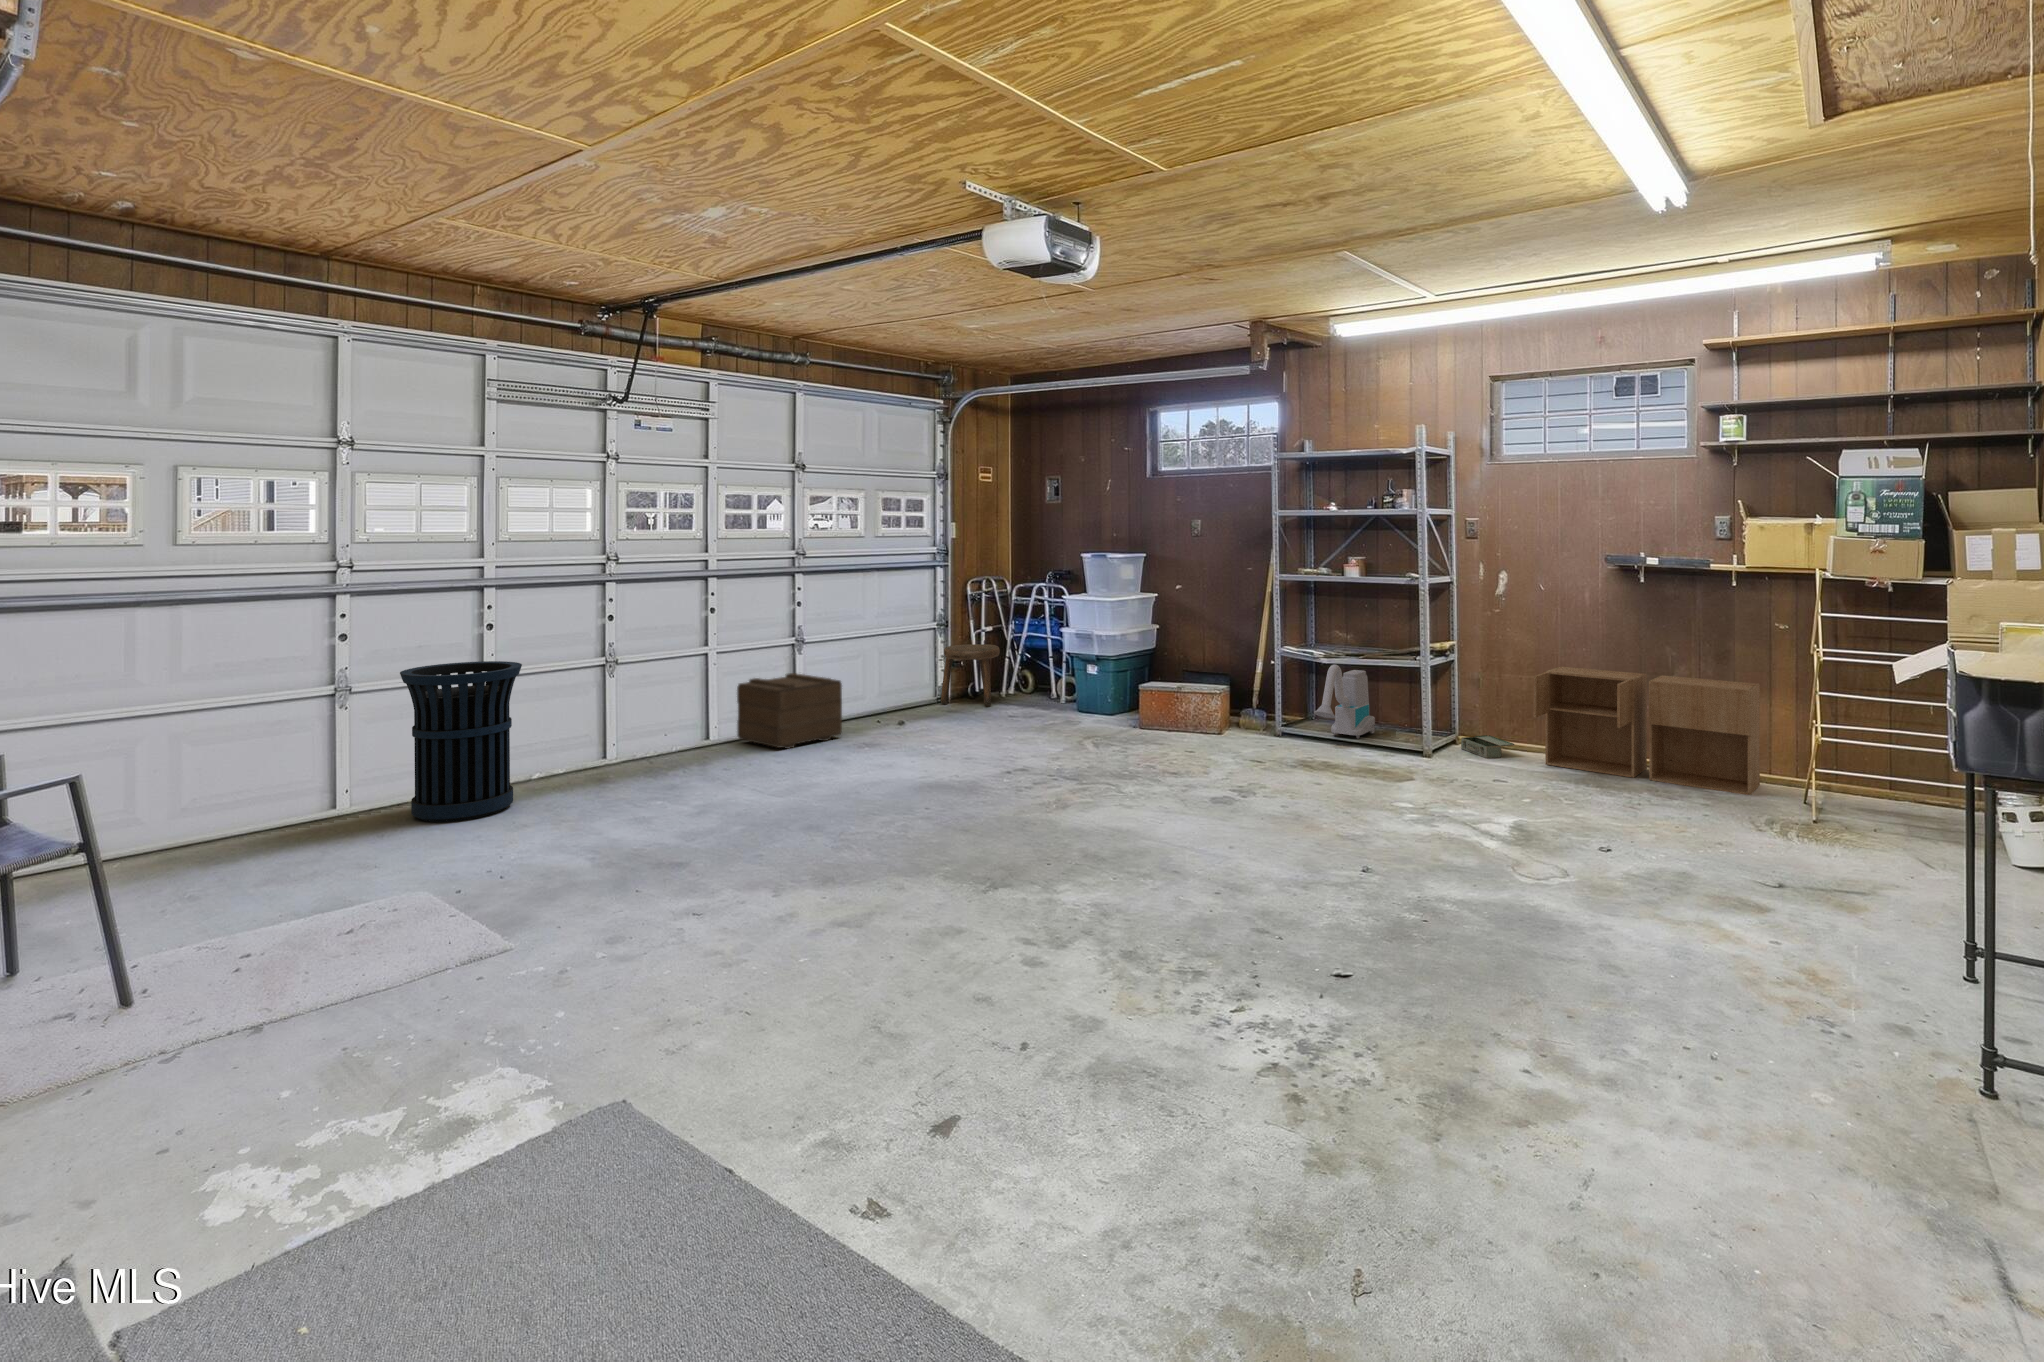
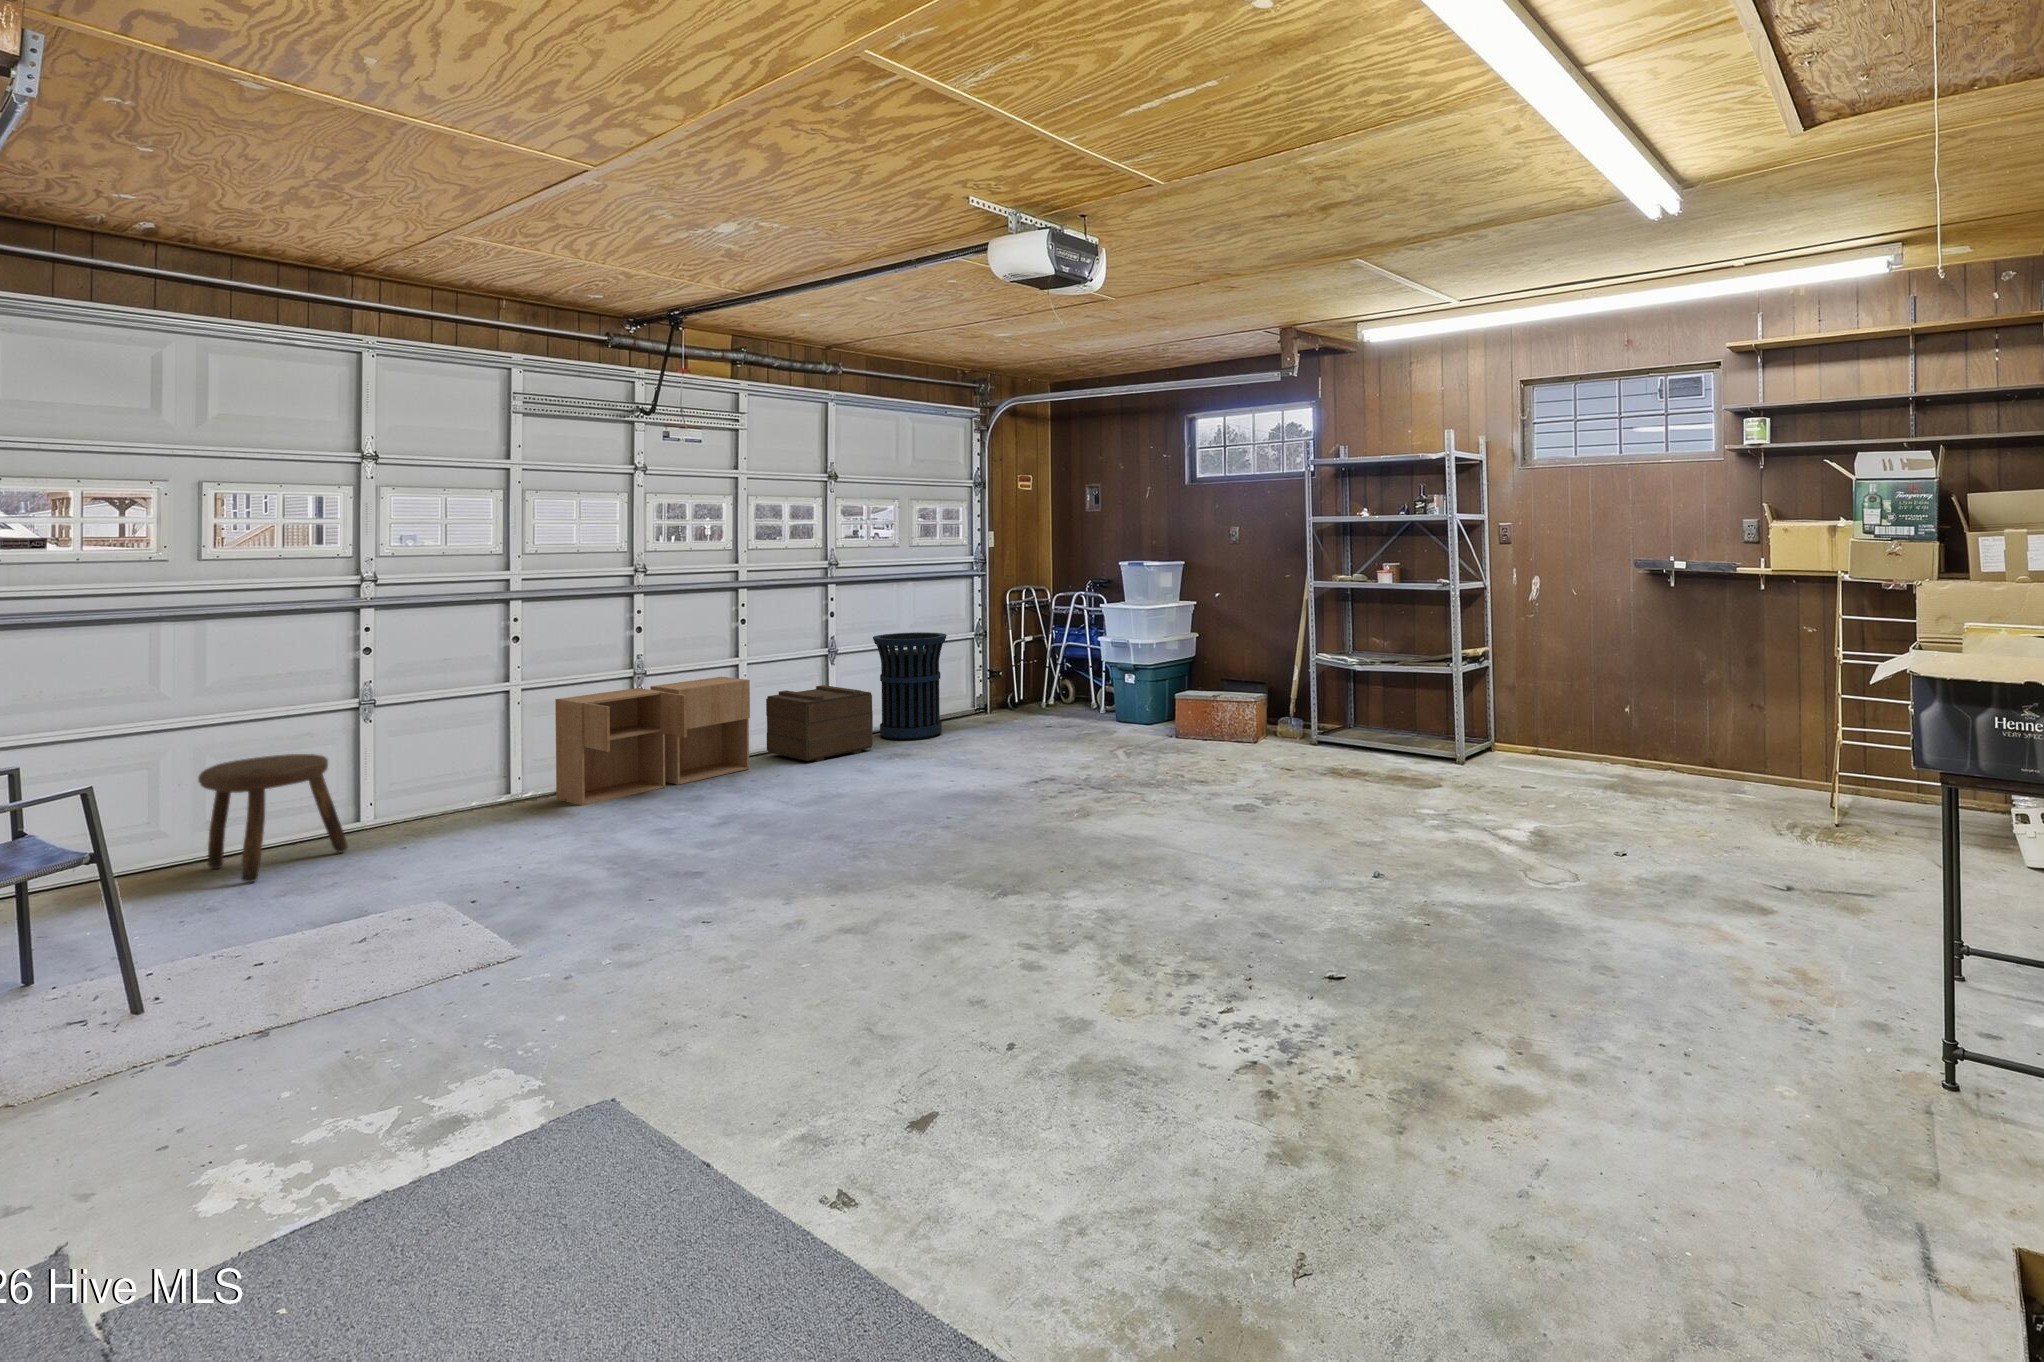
stool: present [941,644,1000,706] -> present [198,754,348,882]
trash can: present [400,661,522,822] -> present [873,632,947,740]
vacuum cleaner: present [1314,665,1375,739] -> none [1348,673,1413,748]
storage cabinet: present [1534,666,1760,795] -> present [555,677,750,806]
toolbox: present [1461,735,1514,758] -> none [1497,743,1550,766]

